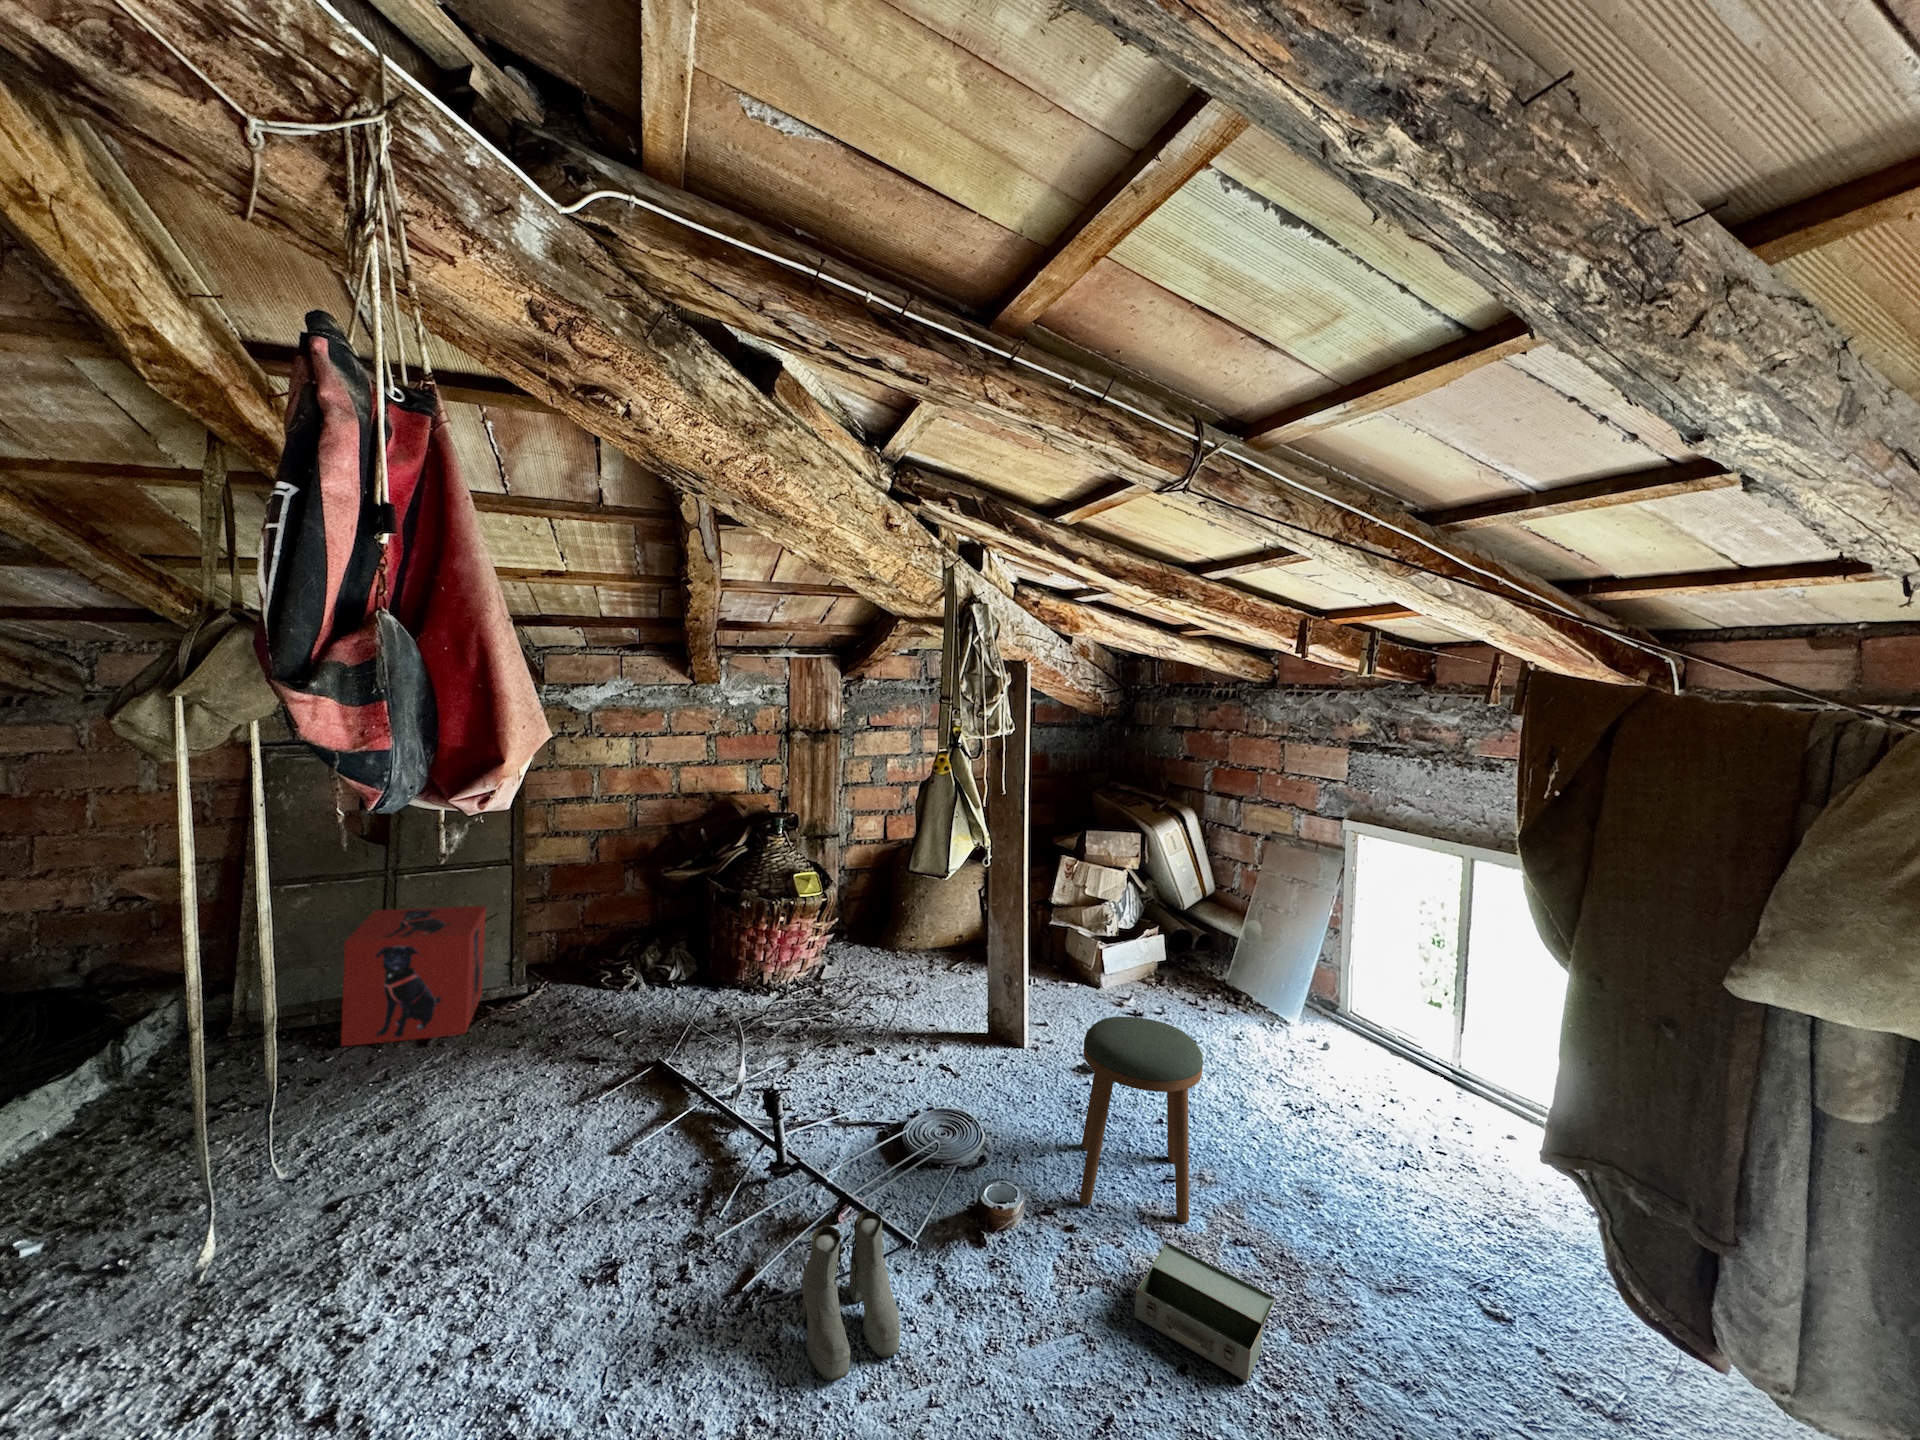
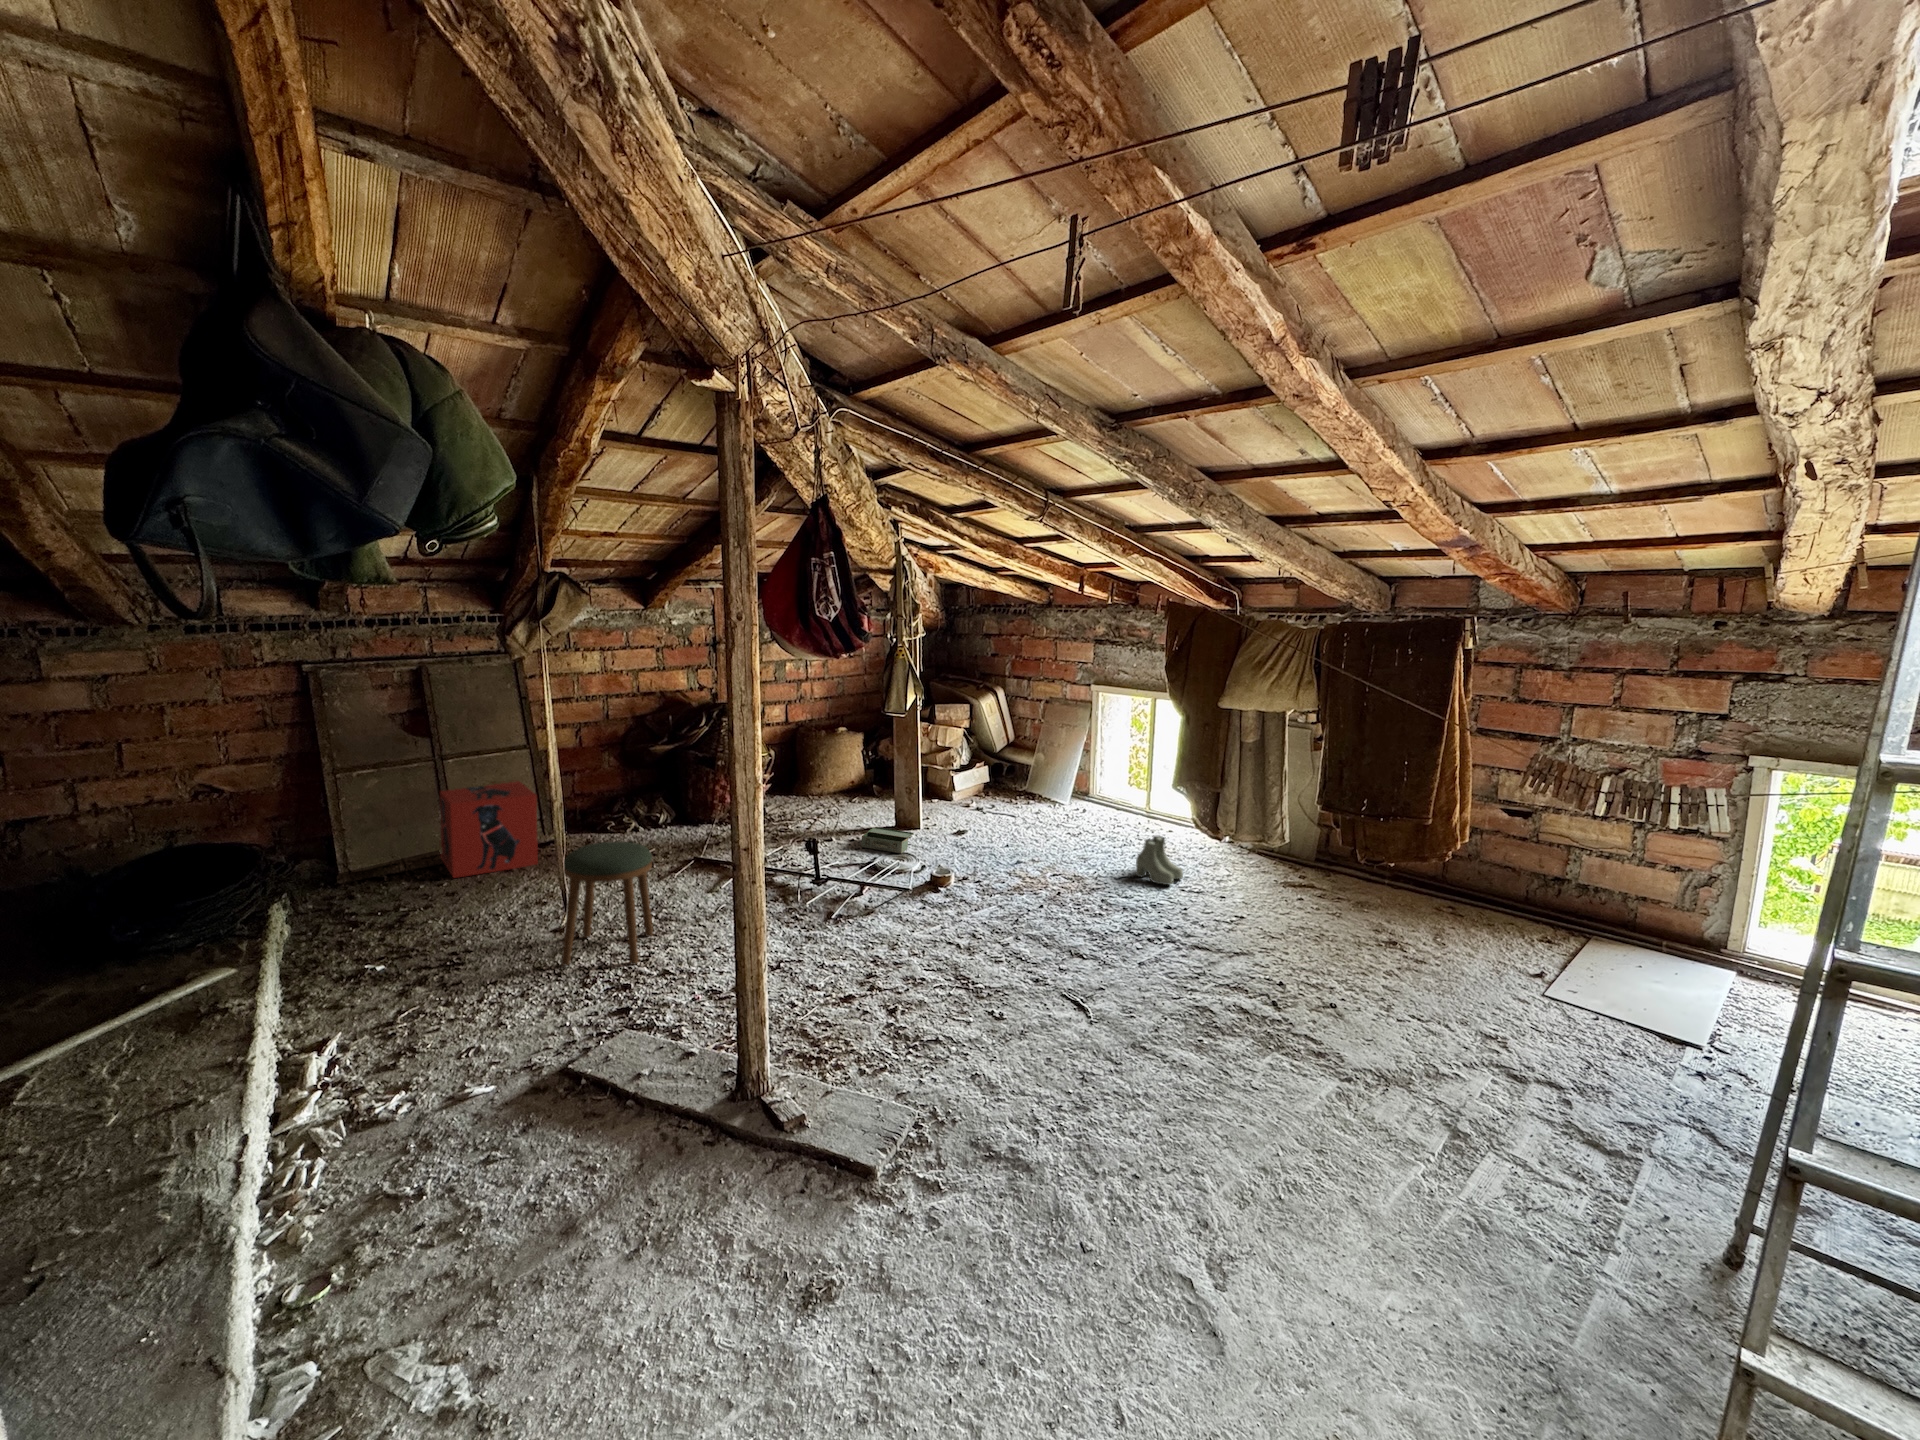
stool: present [1079,1016,1203,1223] -> present [561,842,654,966]
boots: present [802,1211,900,1381] -> present [1136,836,1183,885]
toolbox: present [1134,1244,1275,1382] -> present [861,827,913,853]

